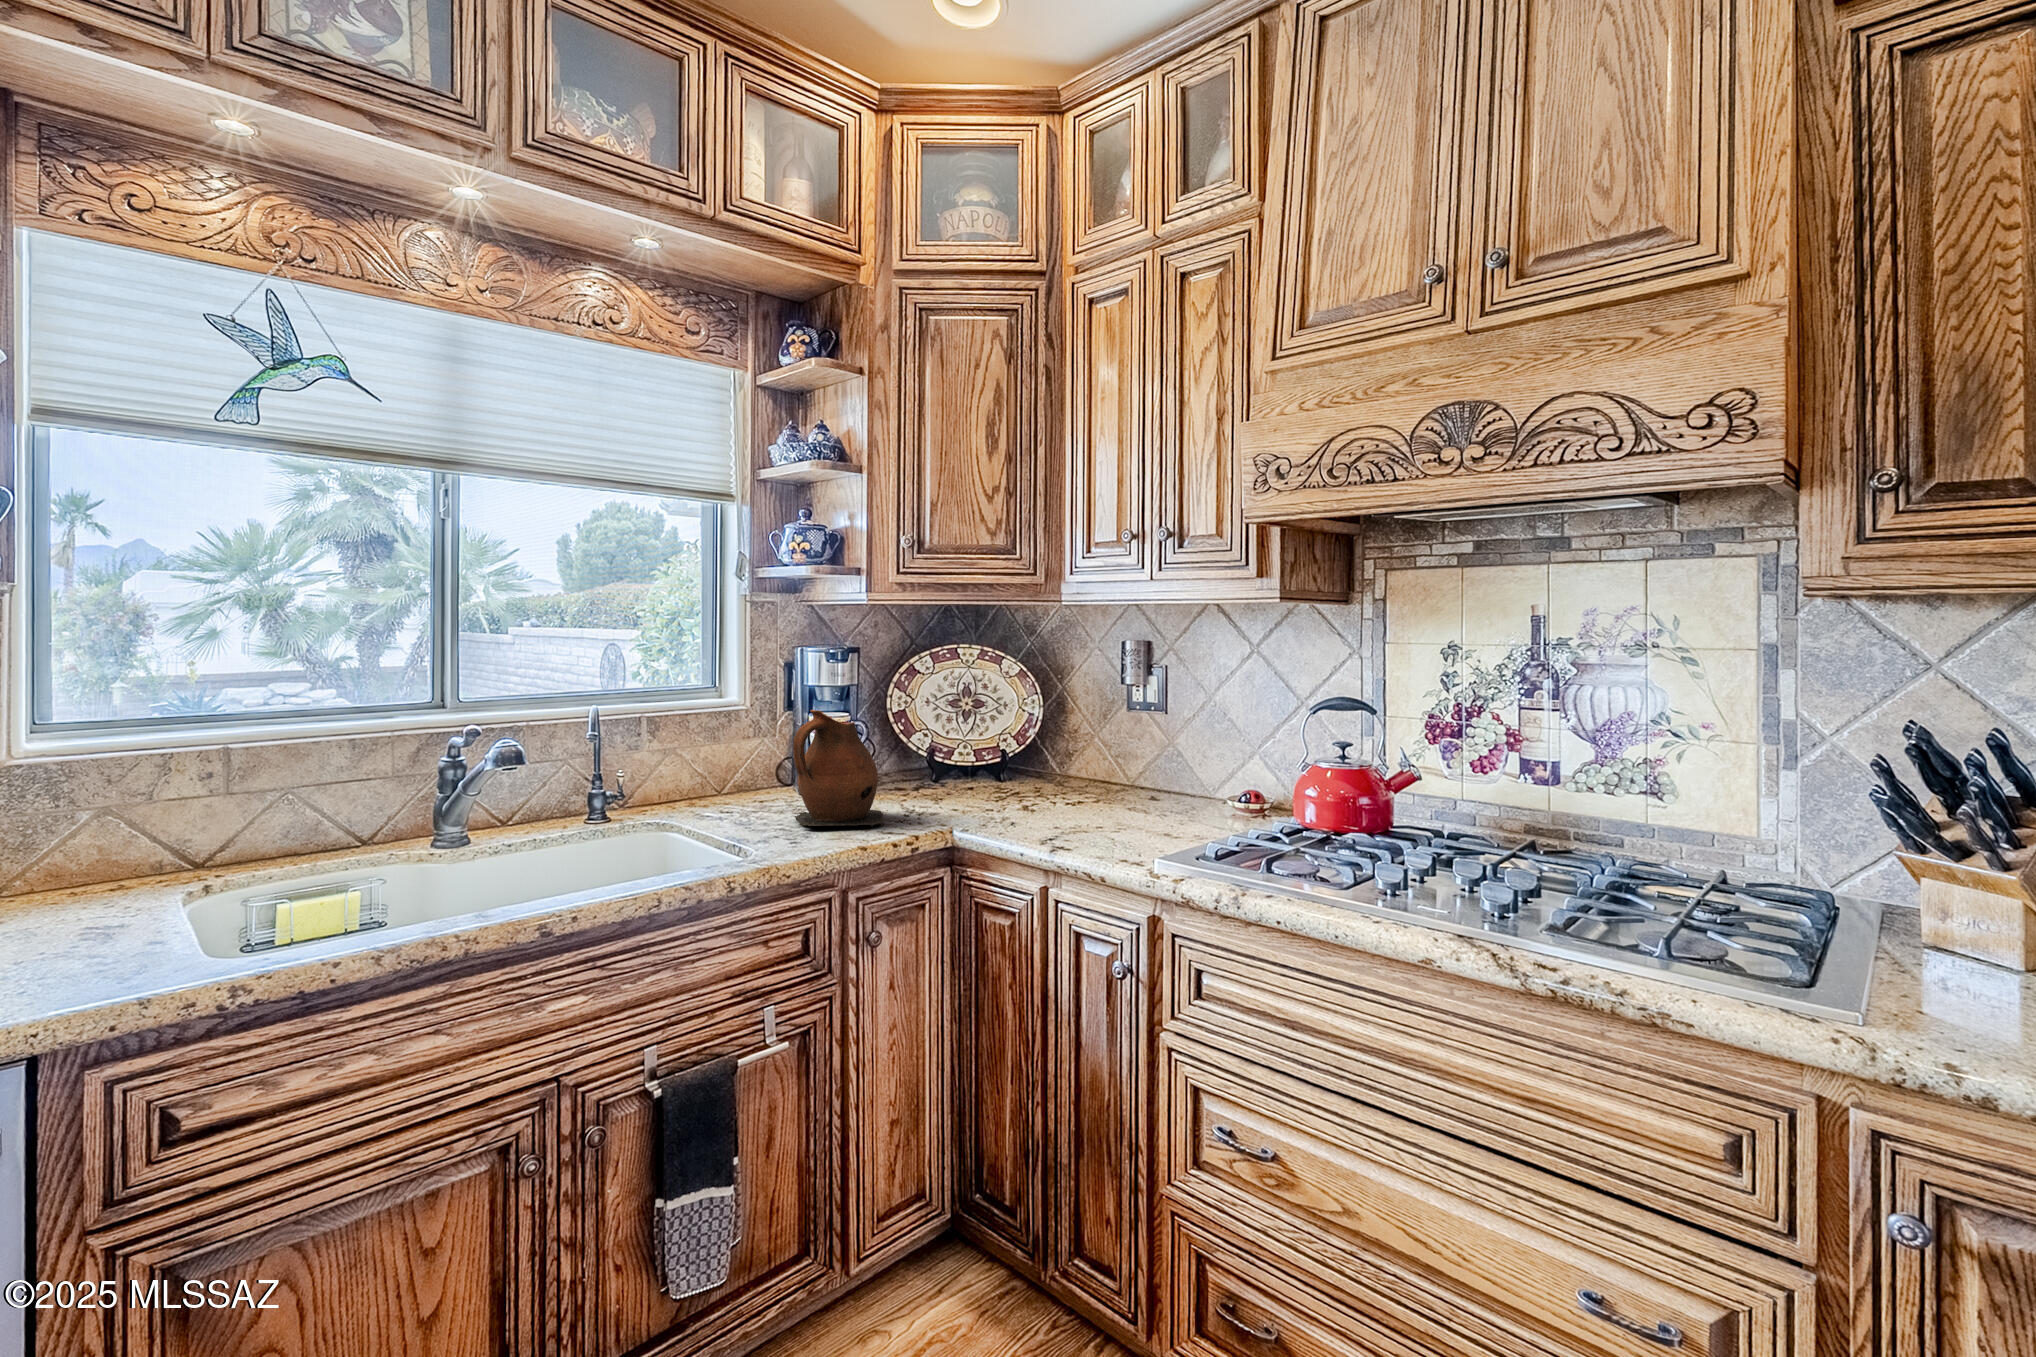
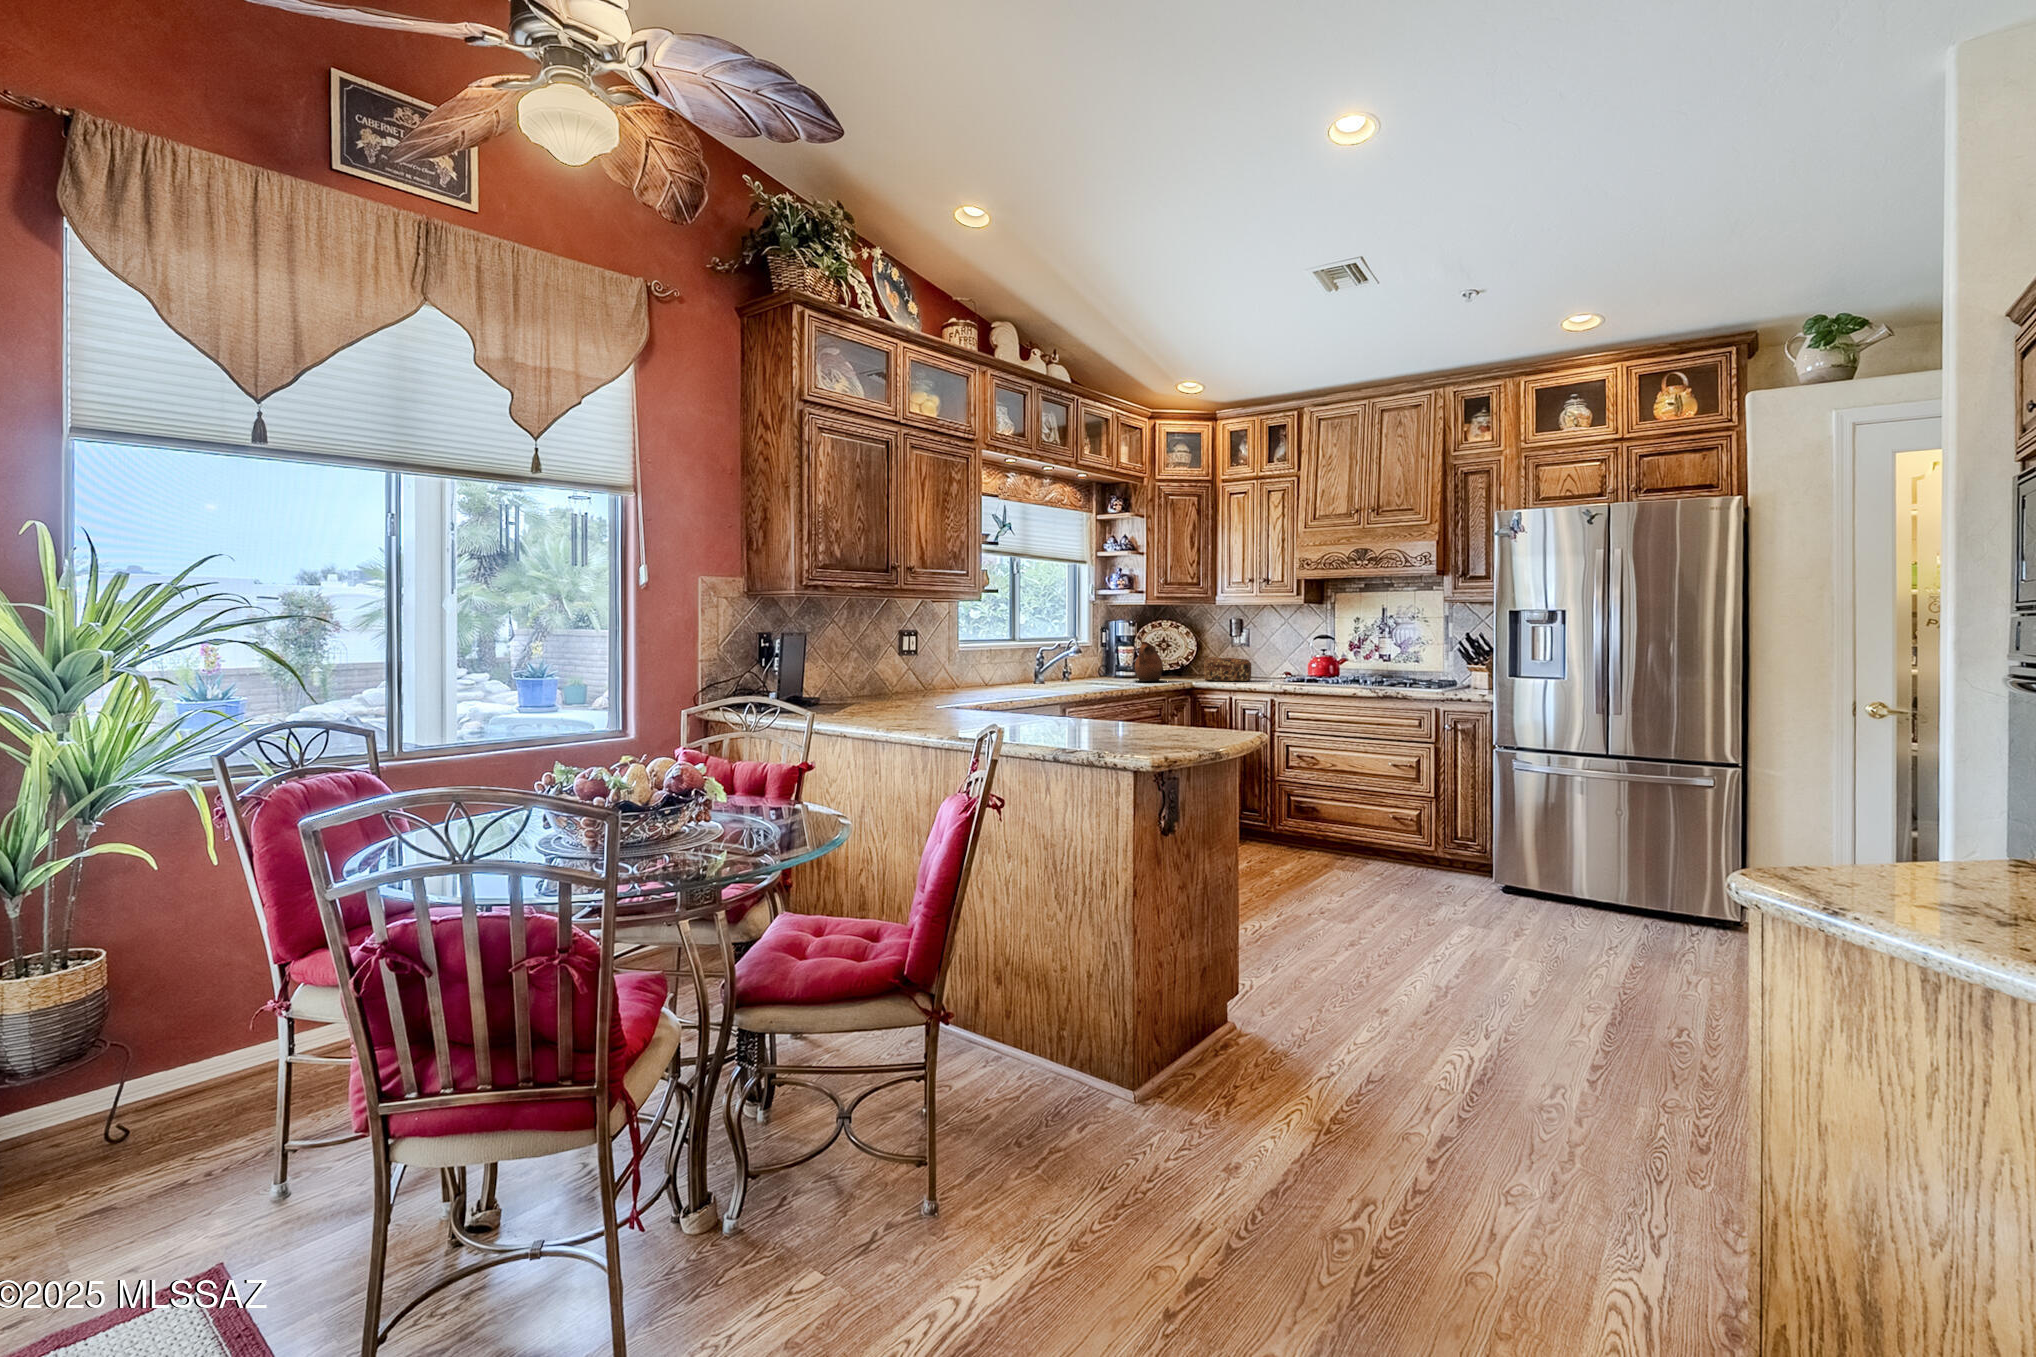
bread loaf: none [995,753,1135,830] -> present [1204,657,1251,681]

